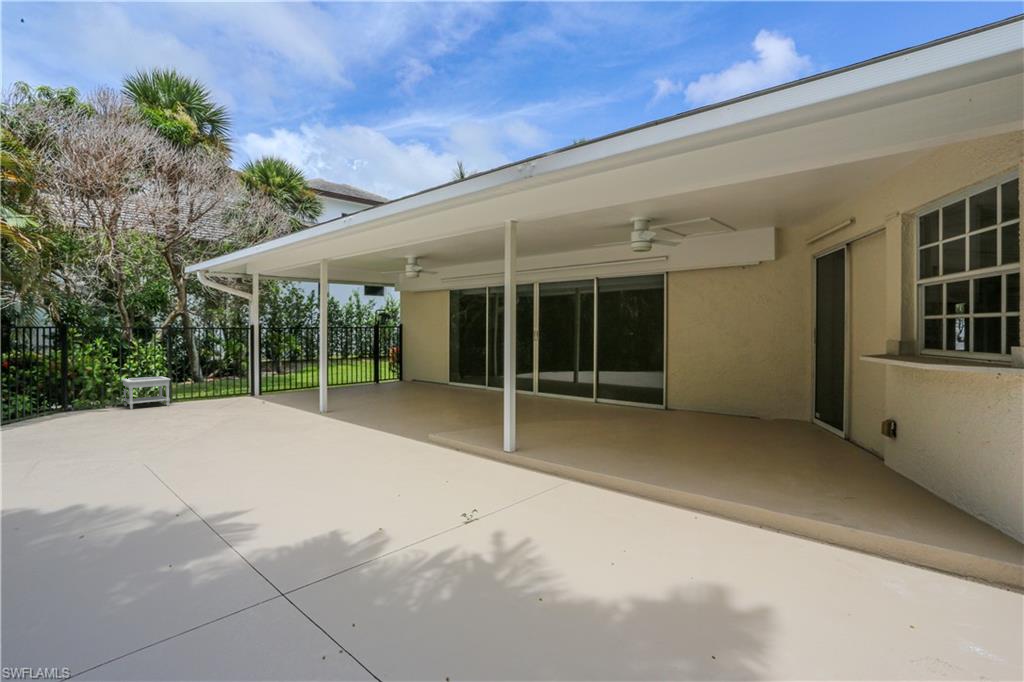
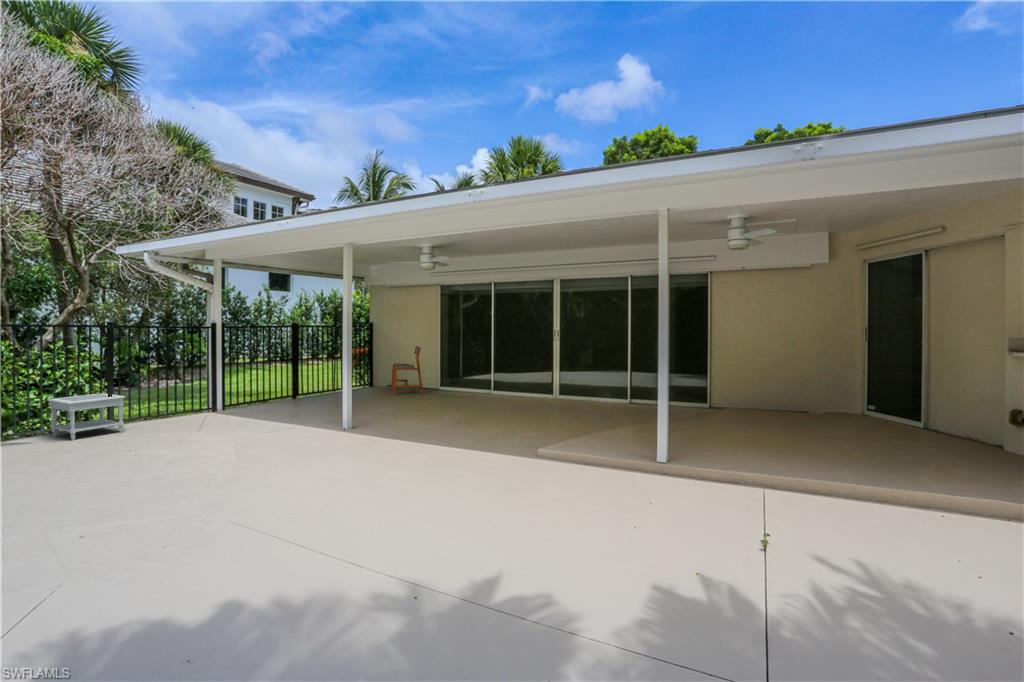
bench: none [406,344,440,389] -> present [391,346,423,395]

